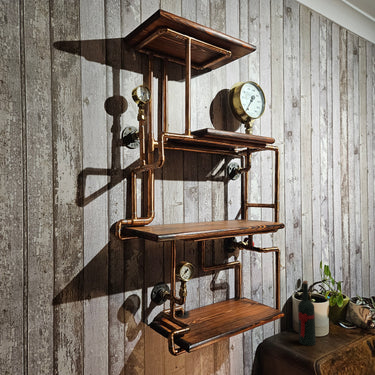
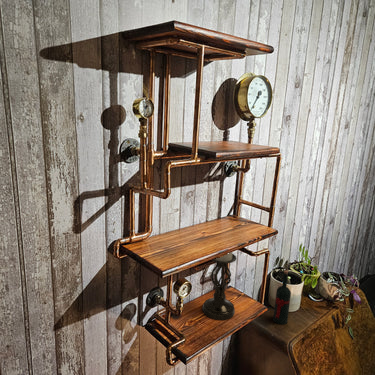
candle holder: none [213,232,248,321] -> present [203,252,236,320]

